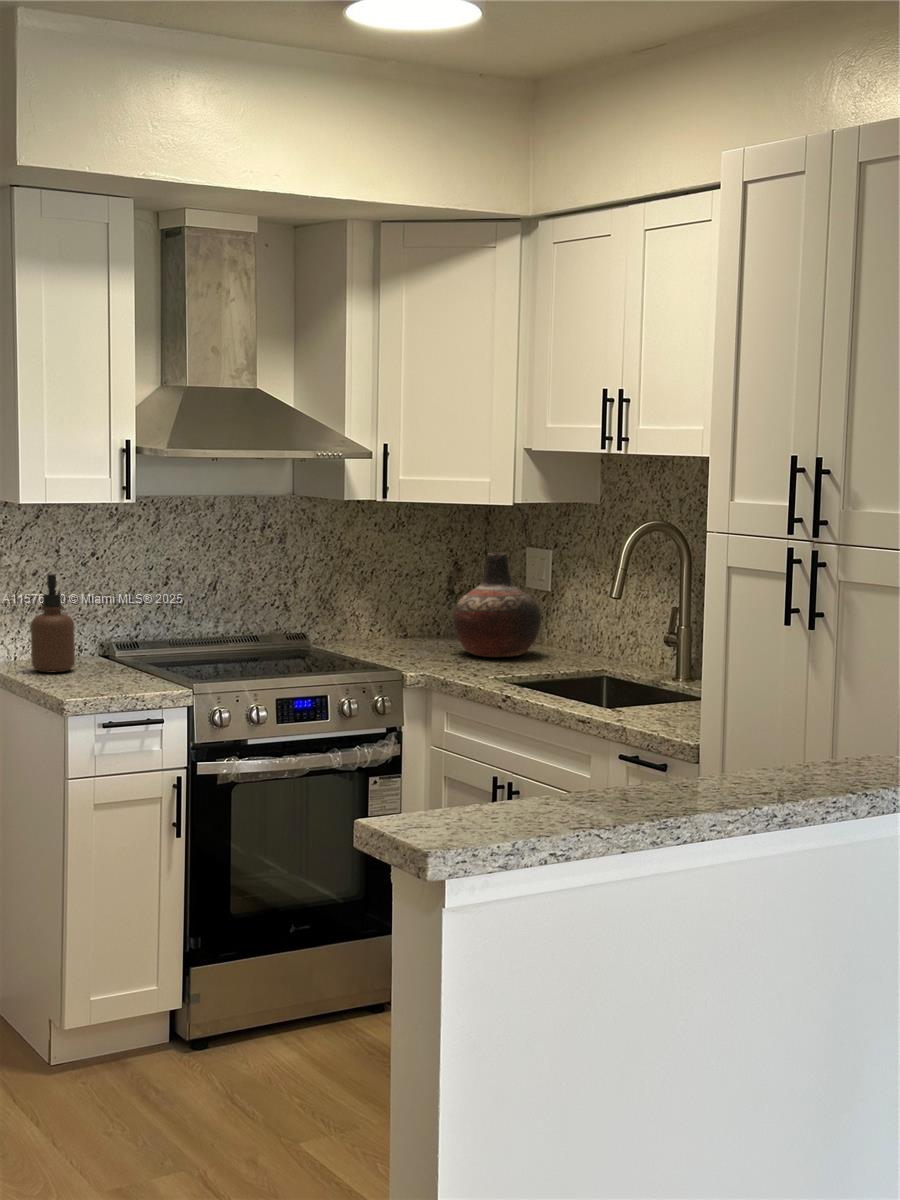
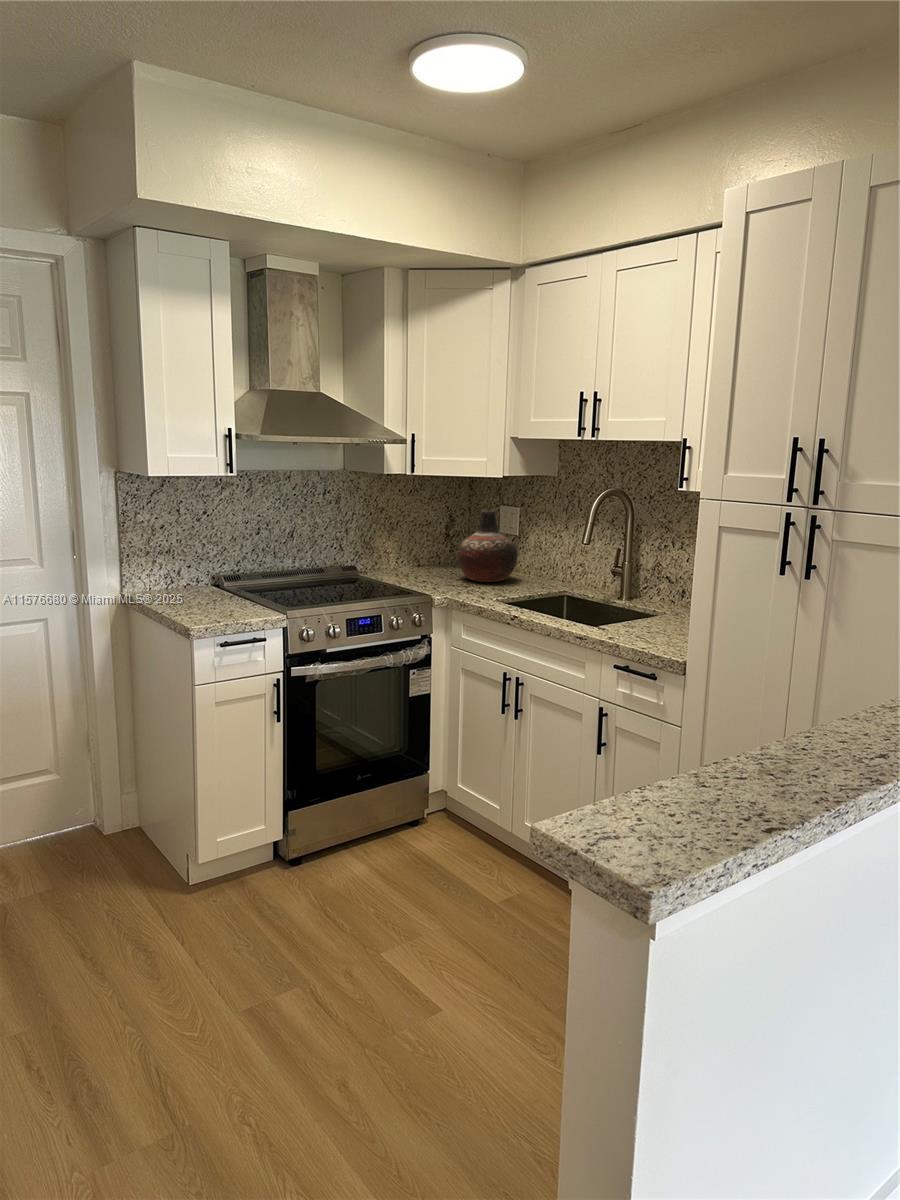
soap dispenser: present [31,574,75,672] -> none [161,529,195,602]

